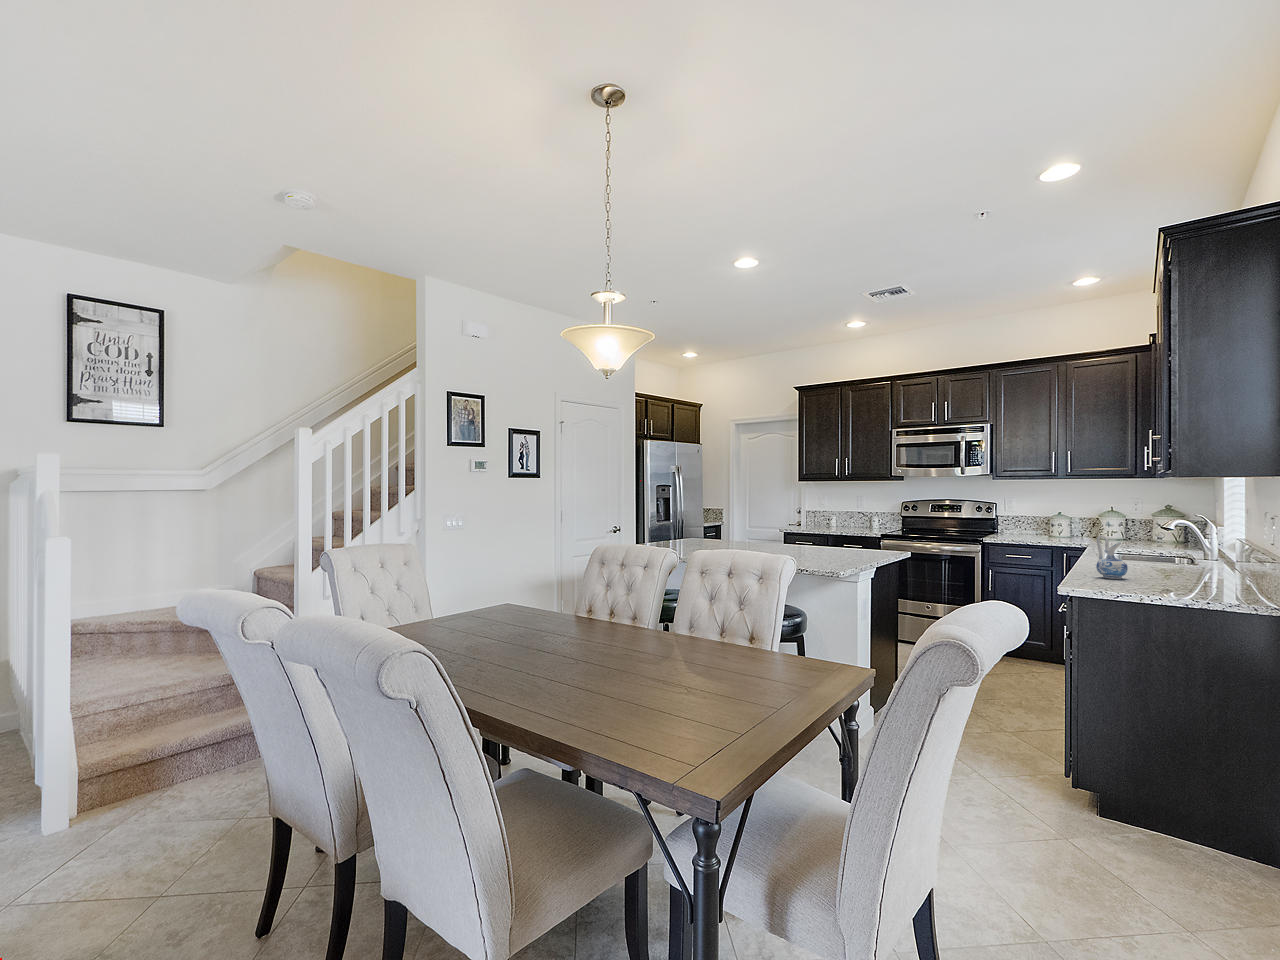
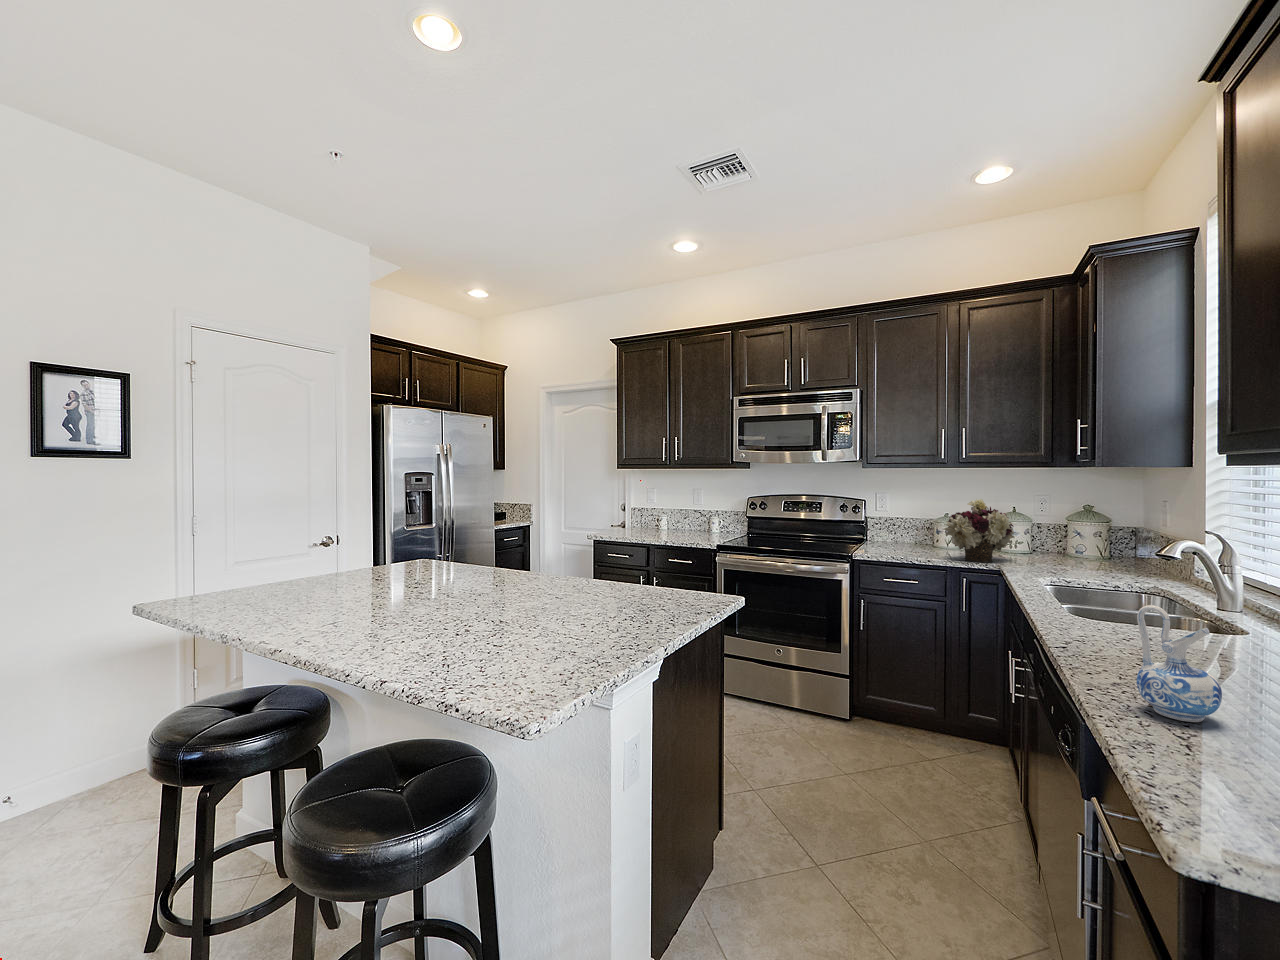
flower arrangement: none [1052,501,1107,545] -> present [943,499,1014,562]

